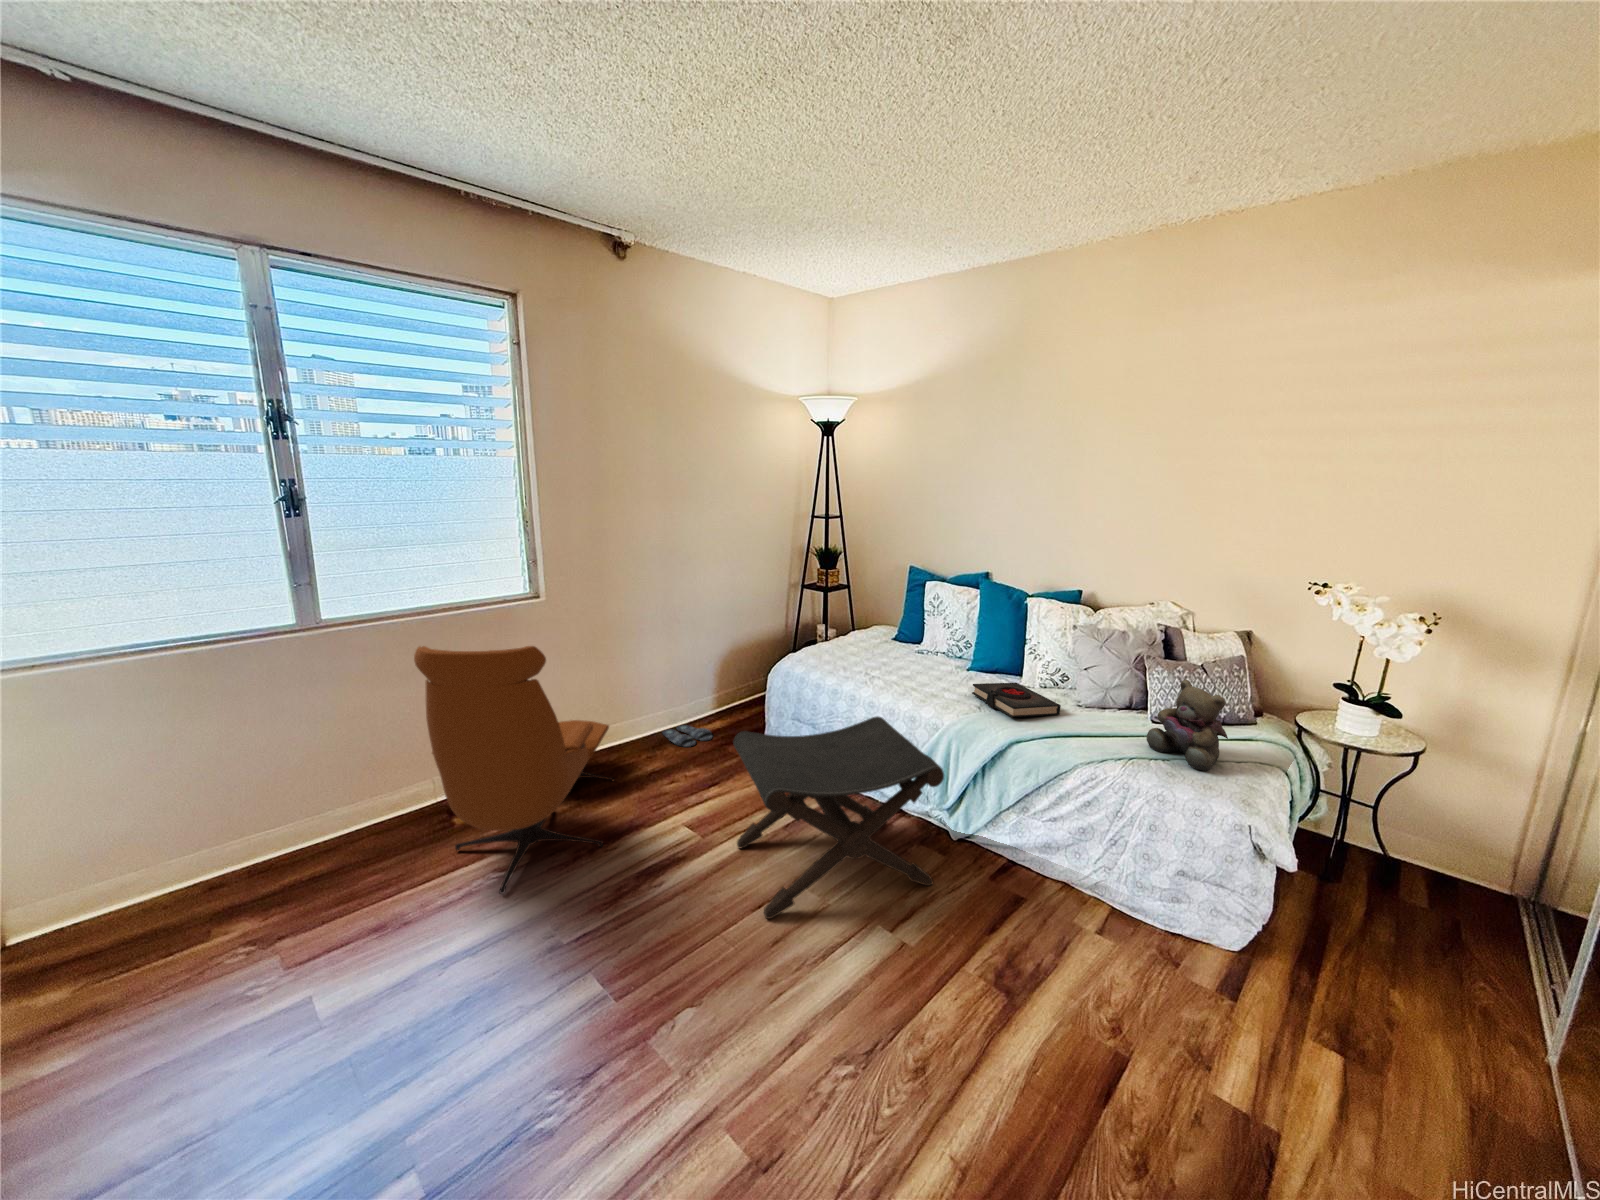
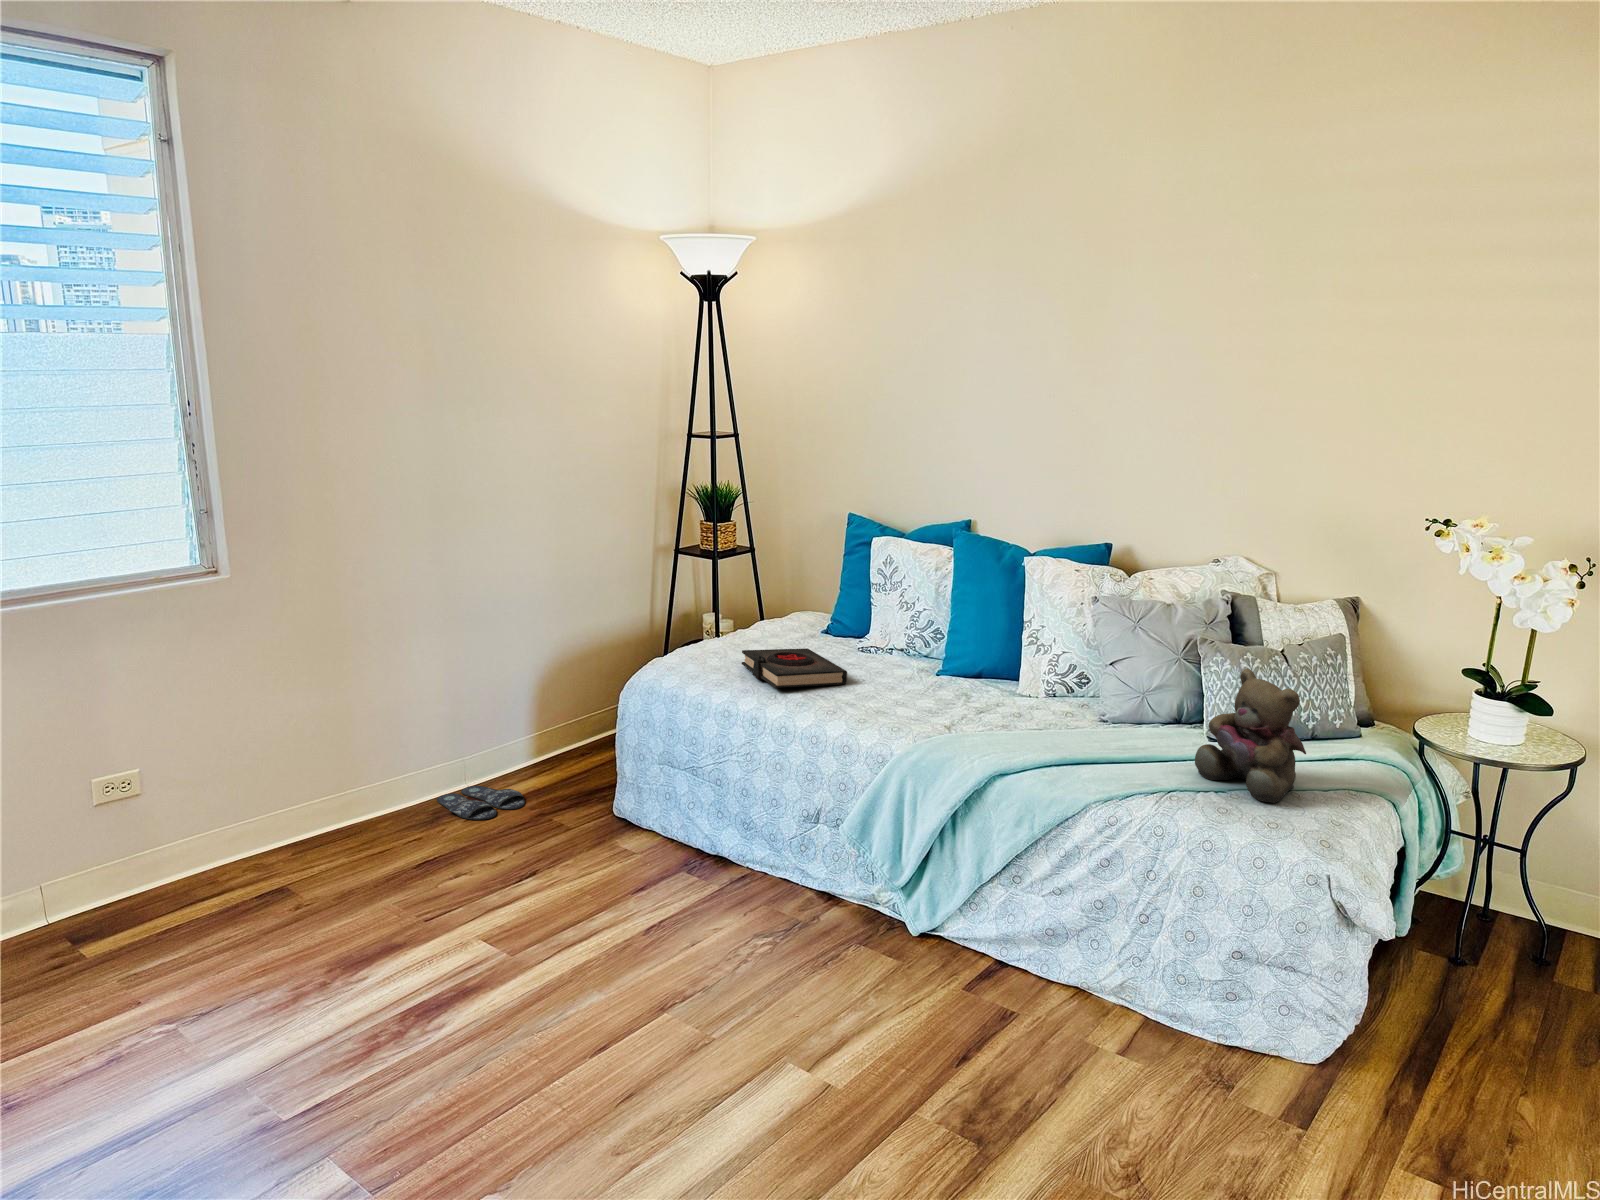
lounge chair: present [414,646,615,894] -> none [7,641,357,1056]
book: present [972,683,1061,717] -> present [742,648,847,688]
footstool: present [733,716,944,919] -> none [555,748,888,1064]

